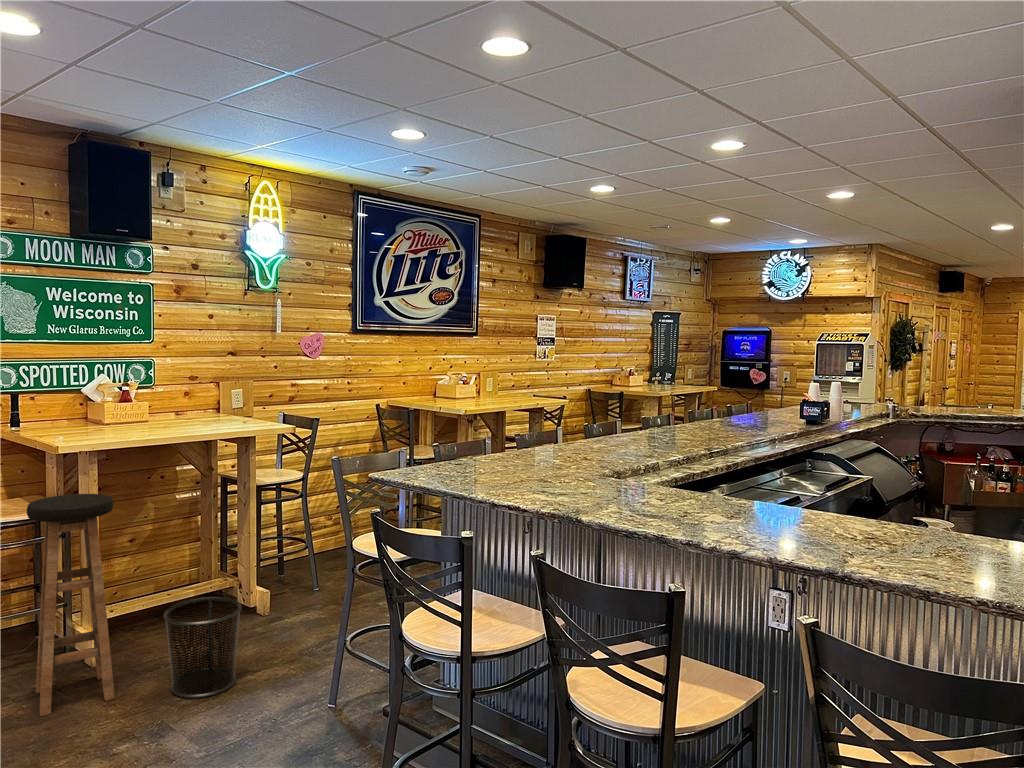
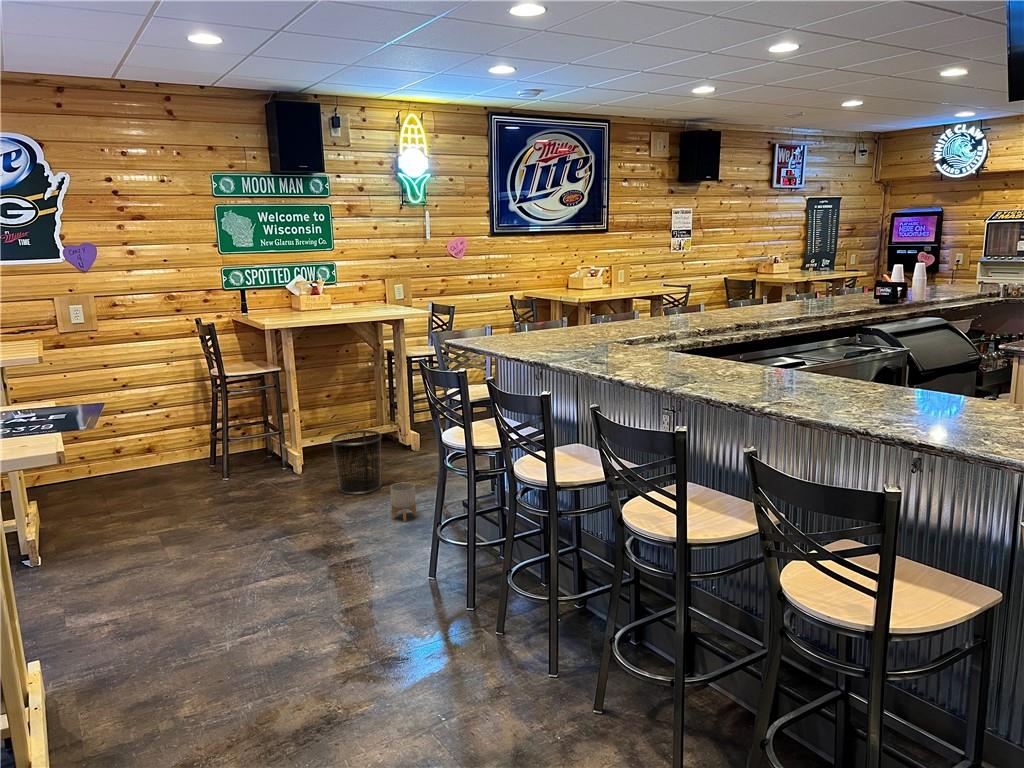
bar stool: present [27,494,115,716] -> none [244,357,305,497]
planter: none [272,679,309,742] -> present [390,482,416,522]

